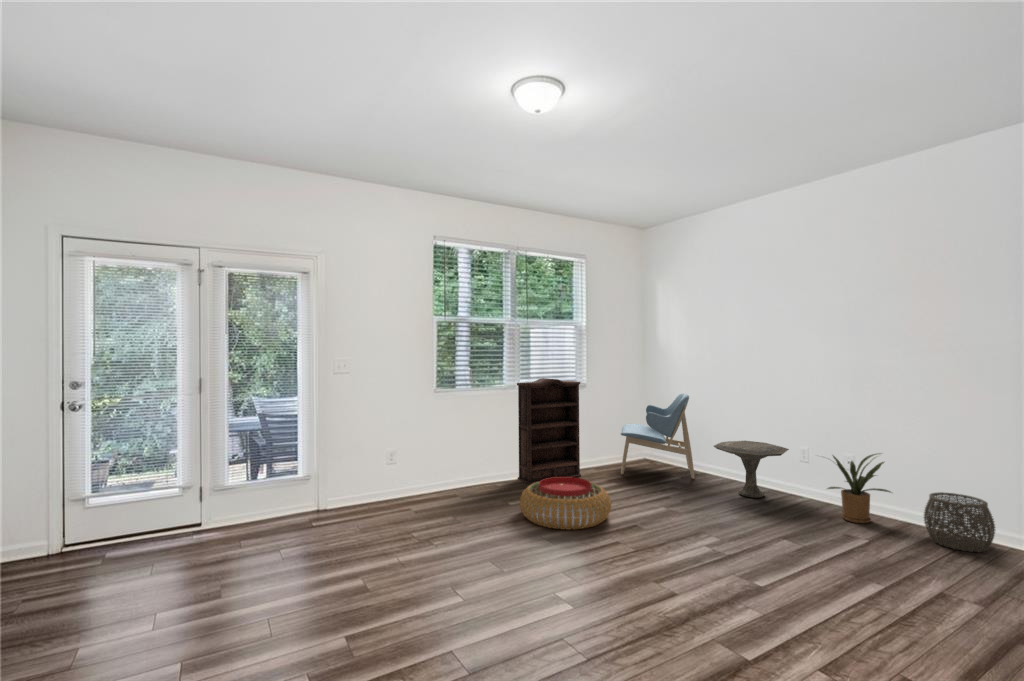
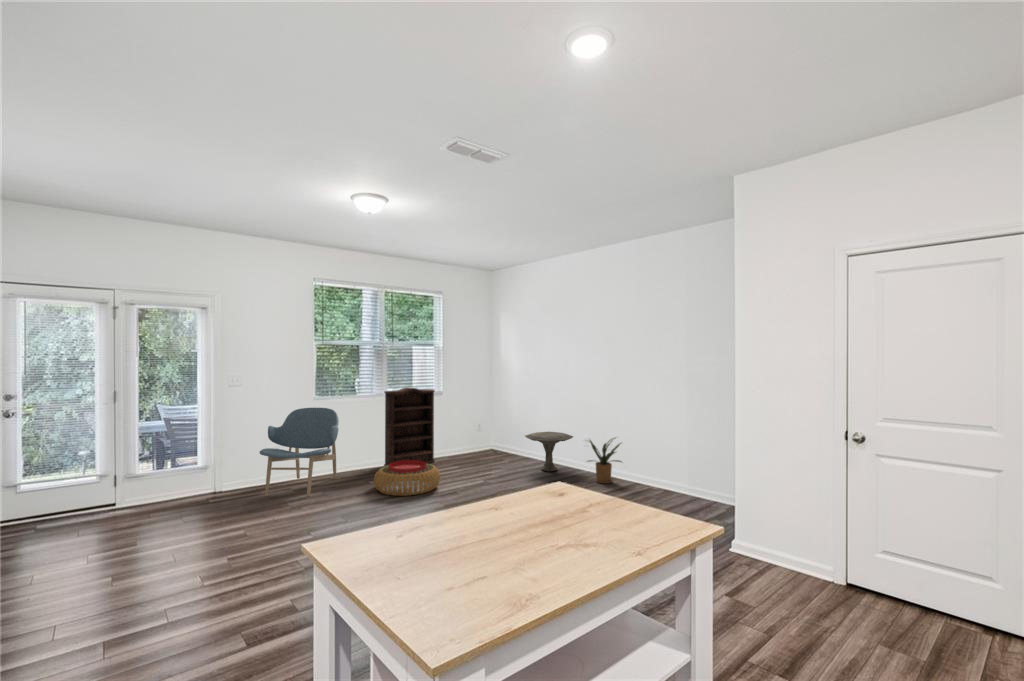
lounge chair: present [621,394,694,479] -> present [260,408,339,497]
woven basket: present [924,492,995,552] -> none [633,460,669,496]

